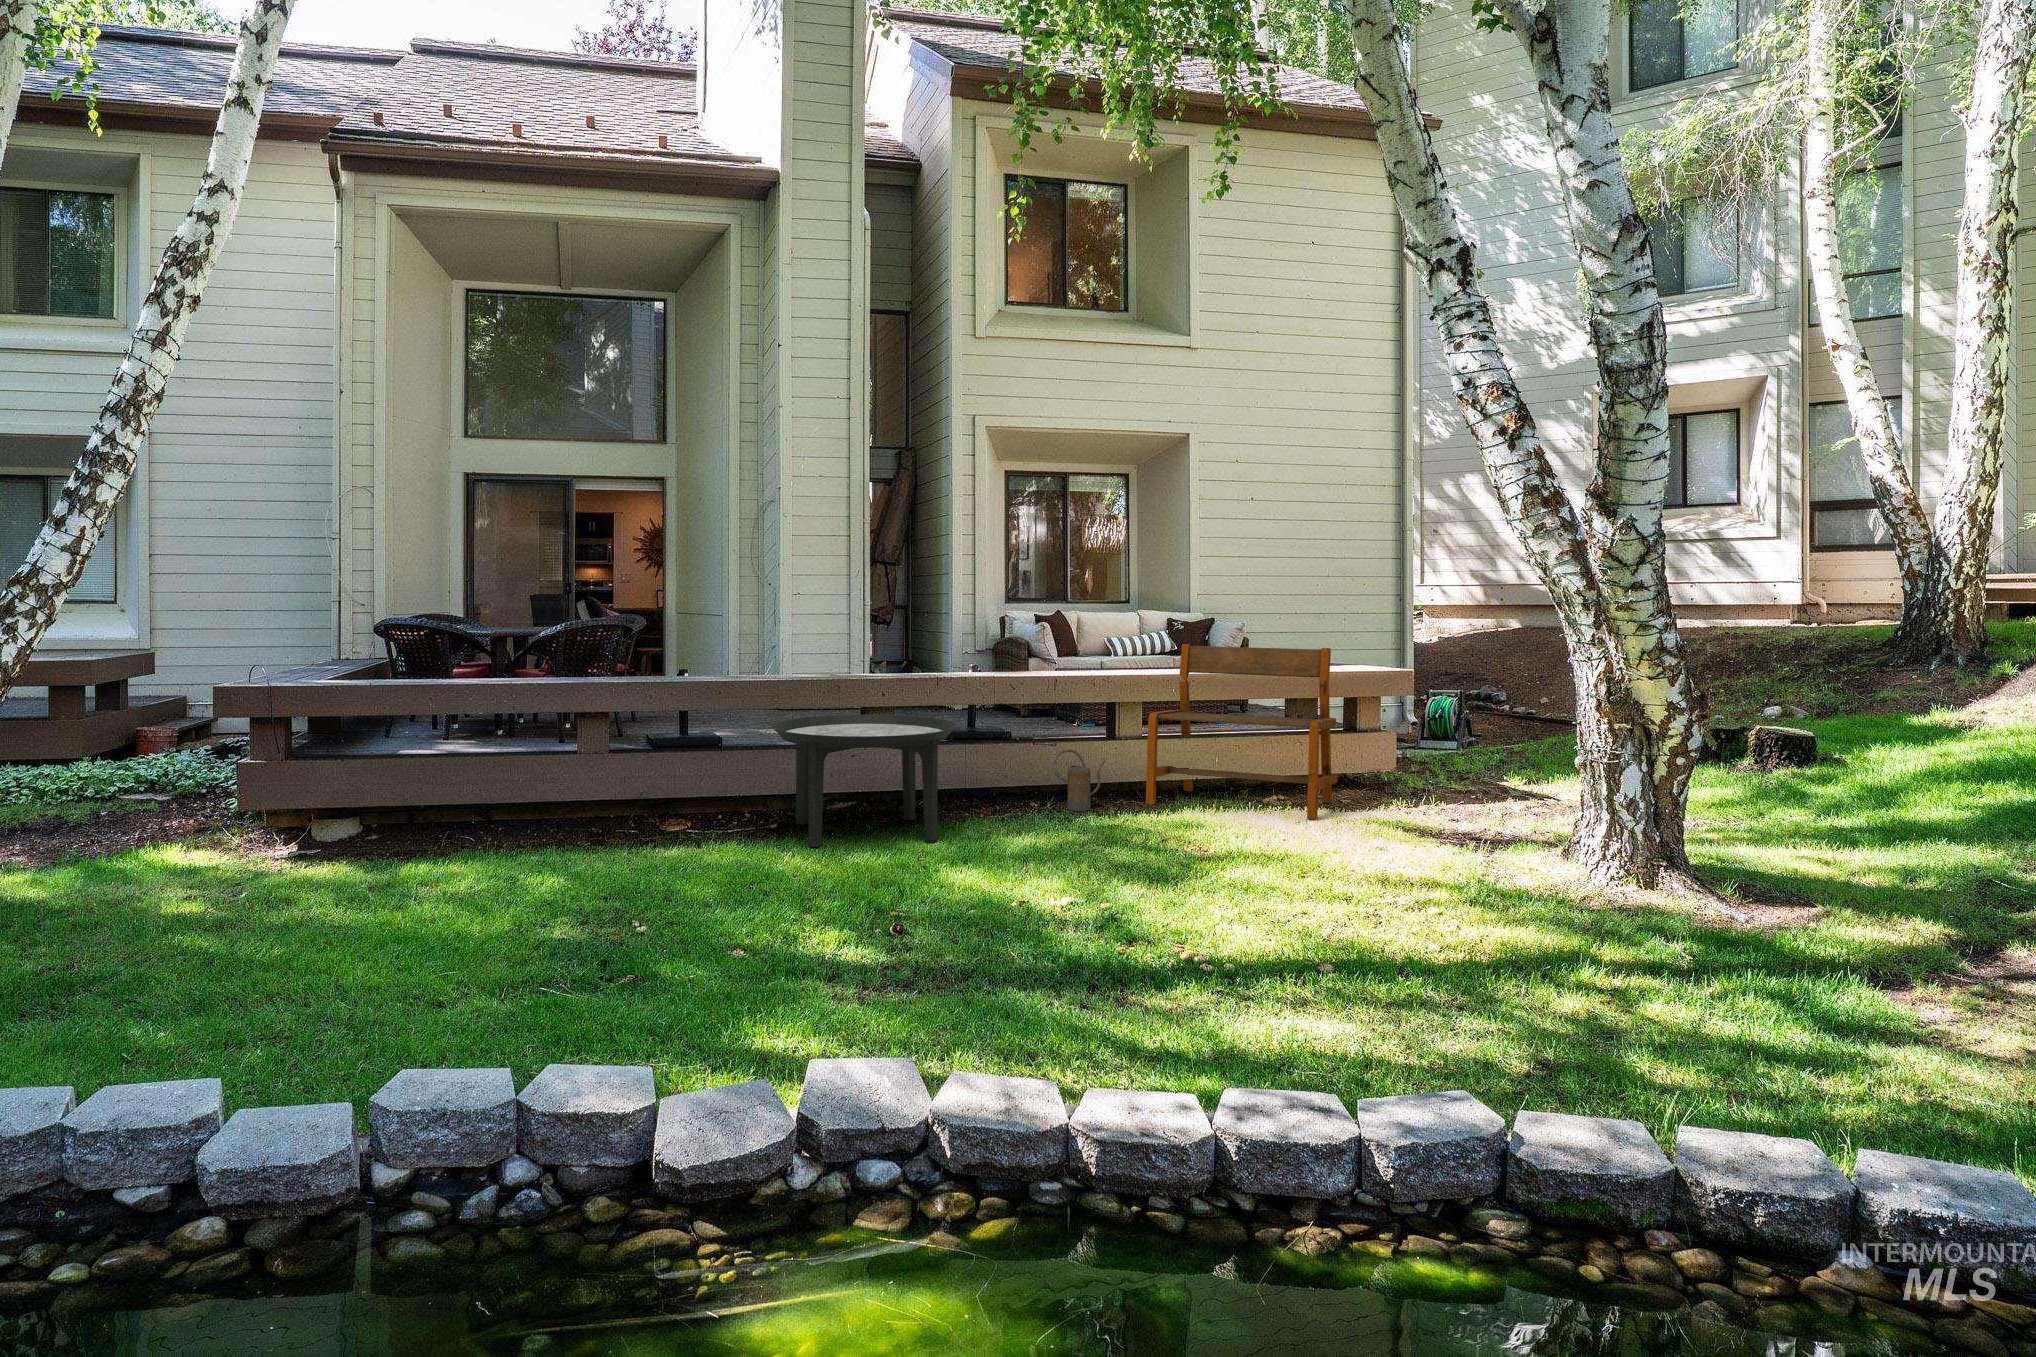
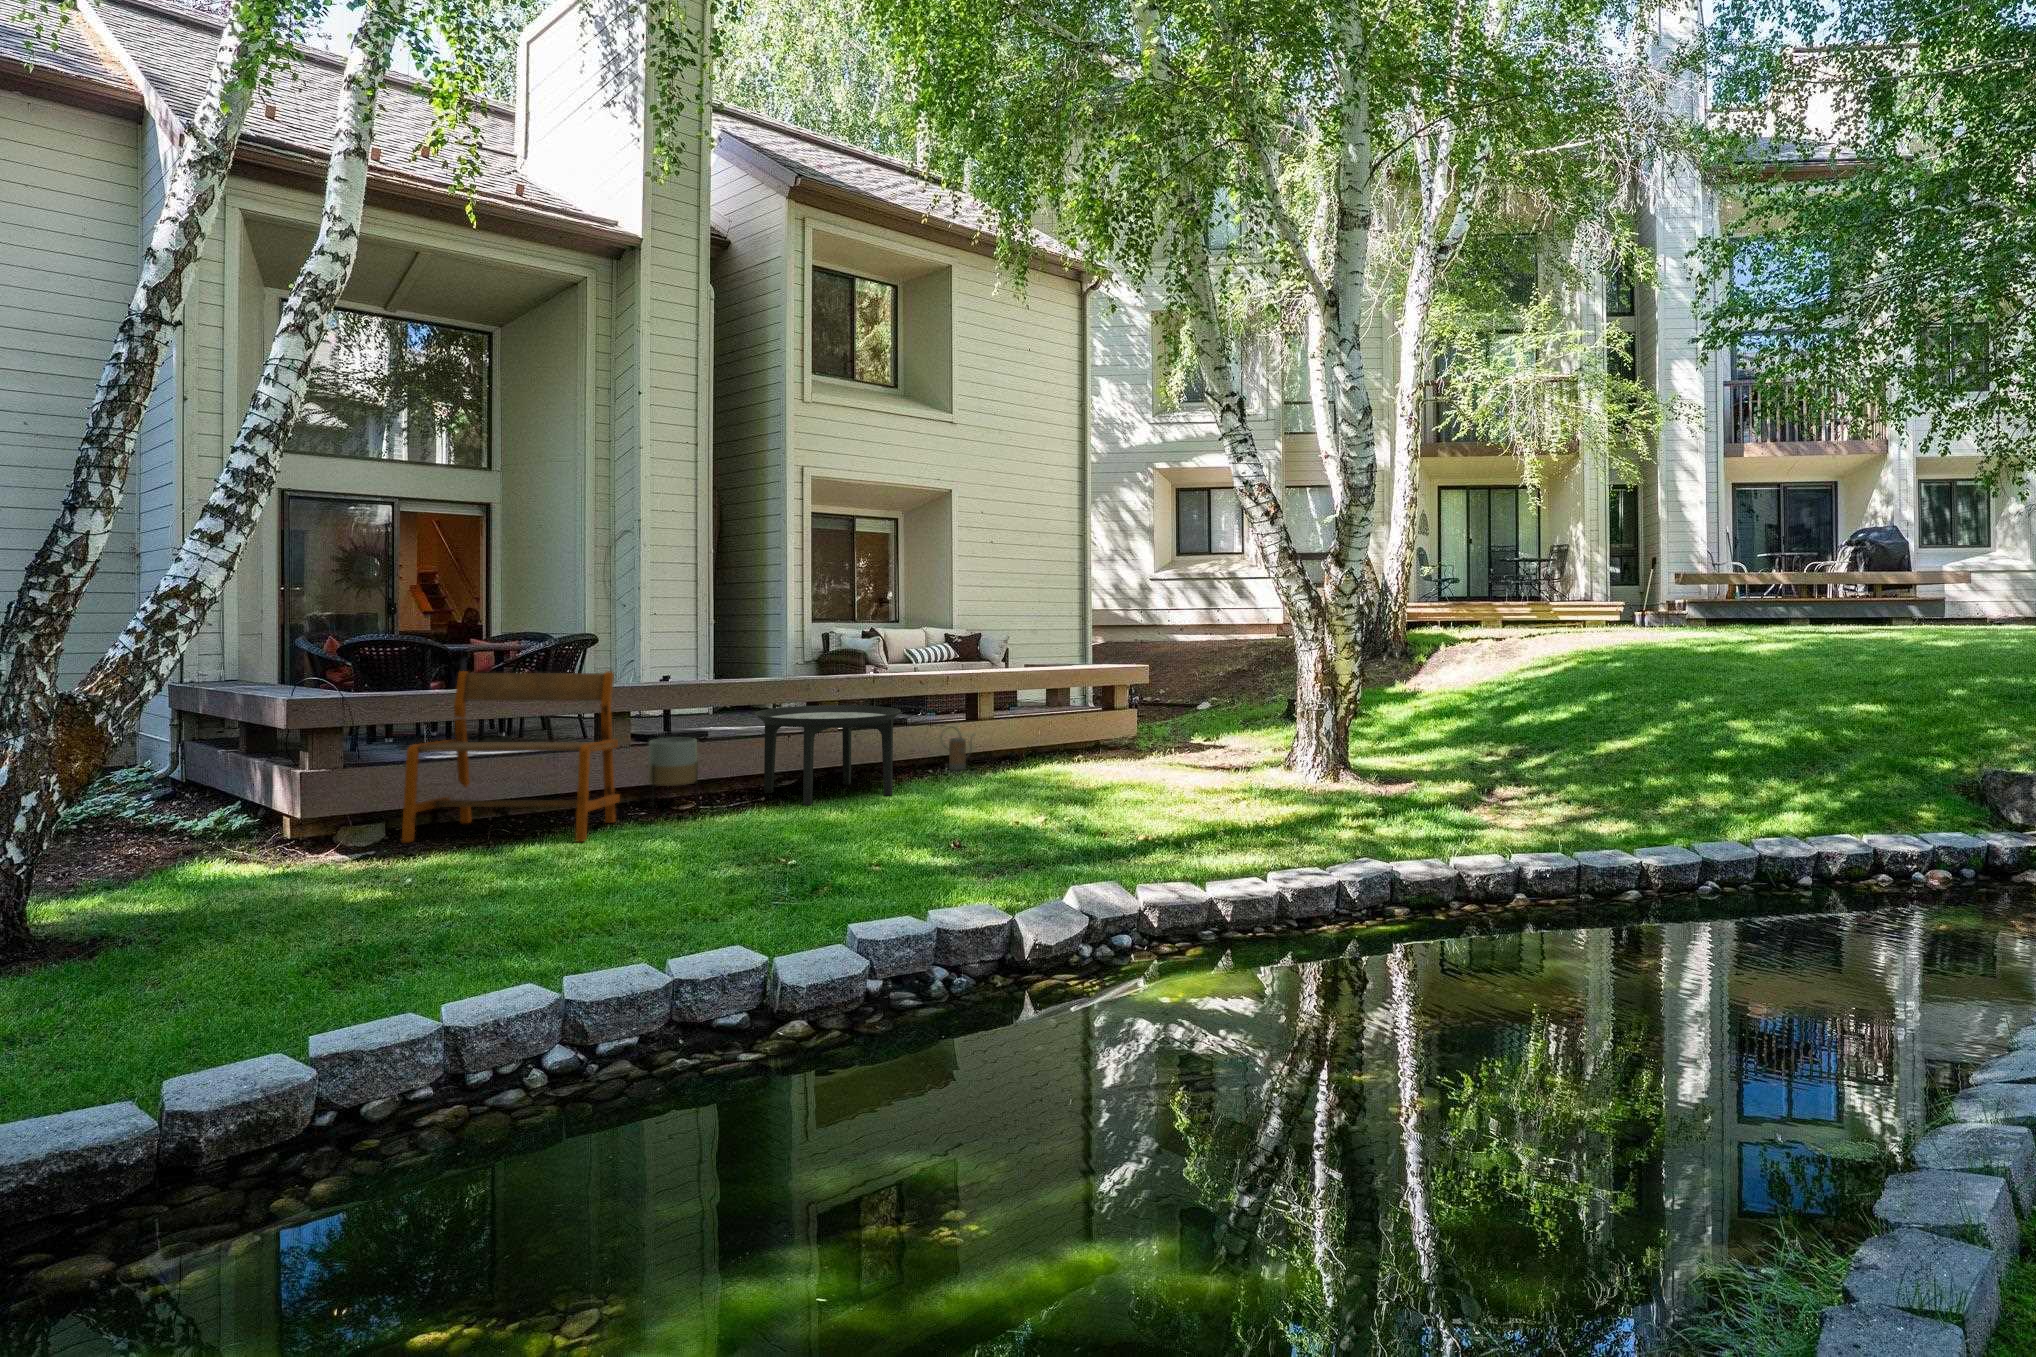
bench: present [1146,644,1338,819] -> present [402,671,620,843]
planter: none [645,748,702,835] -> present [648,737,698,788]

